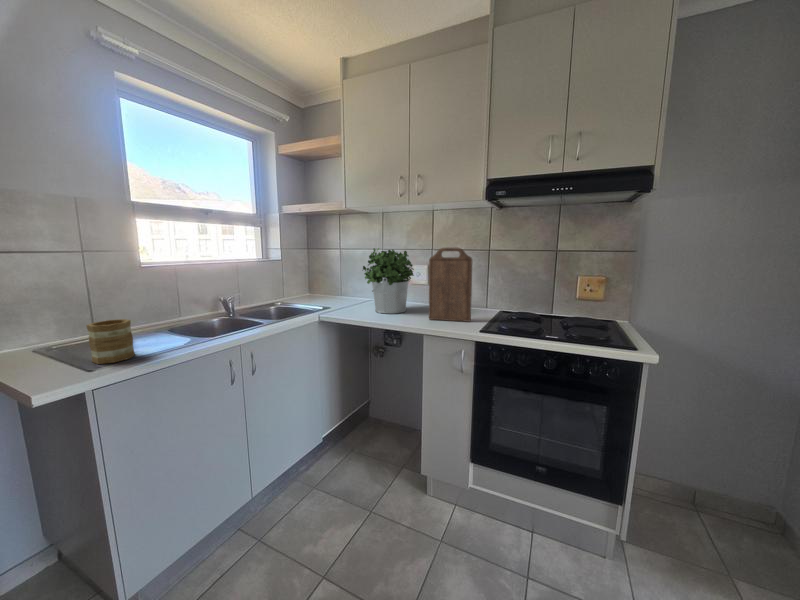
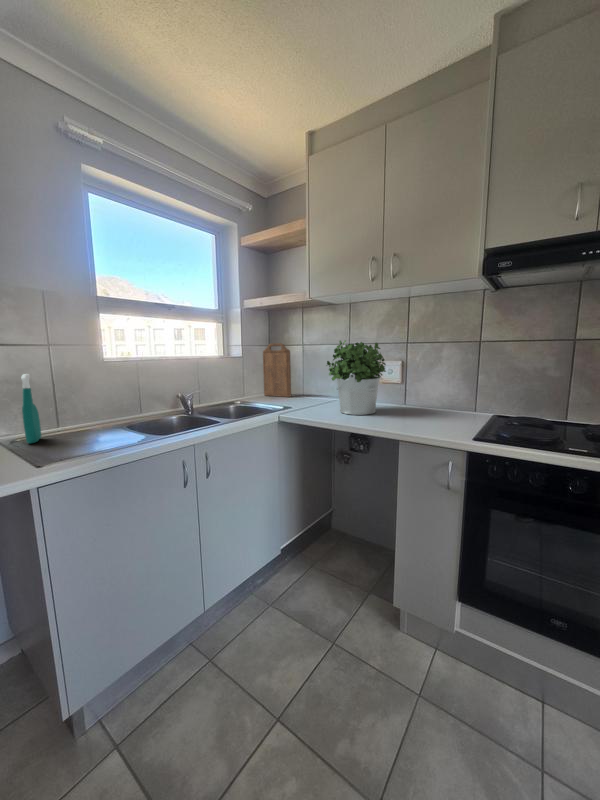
cutting board: present [429,248,472,322] -> present [263,343,291,397]
spray bottle: none [53,280,75,350] -> present [21,374,41,443]
mug: present [86,319,135,364] -> none [43,414,90,460]

